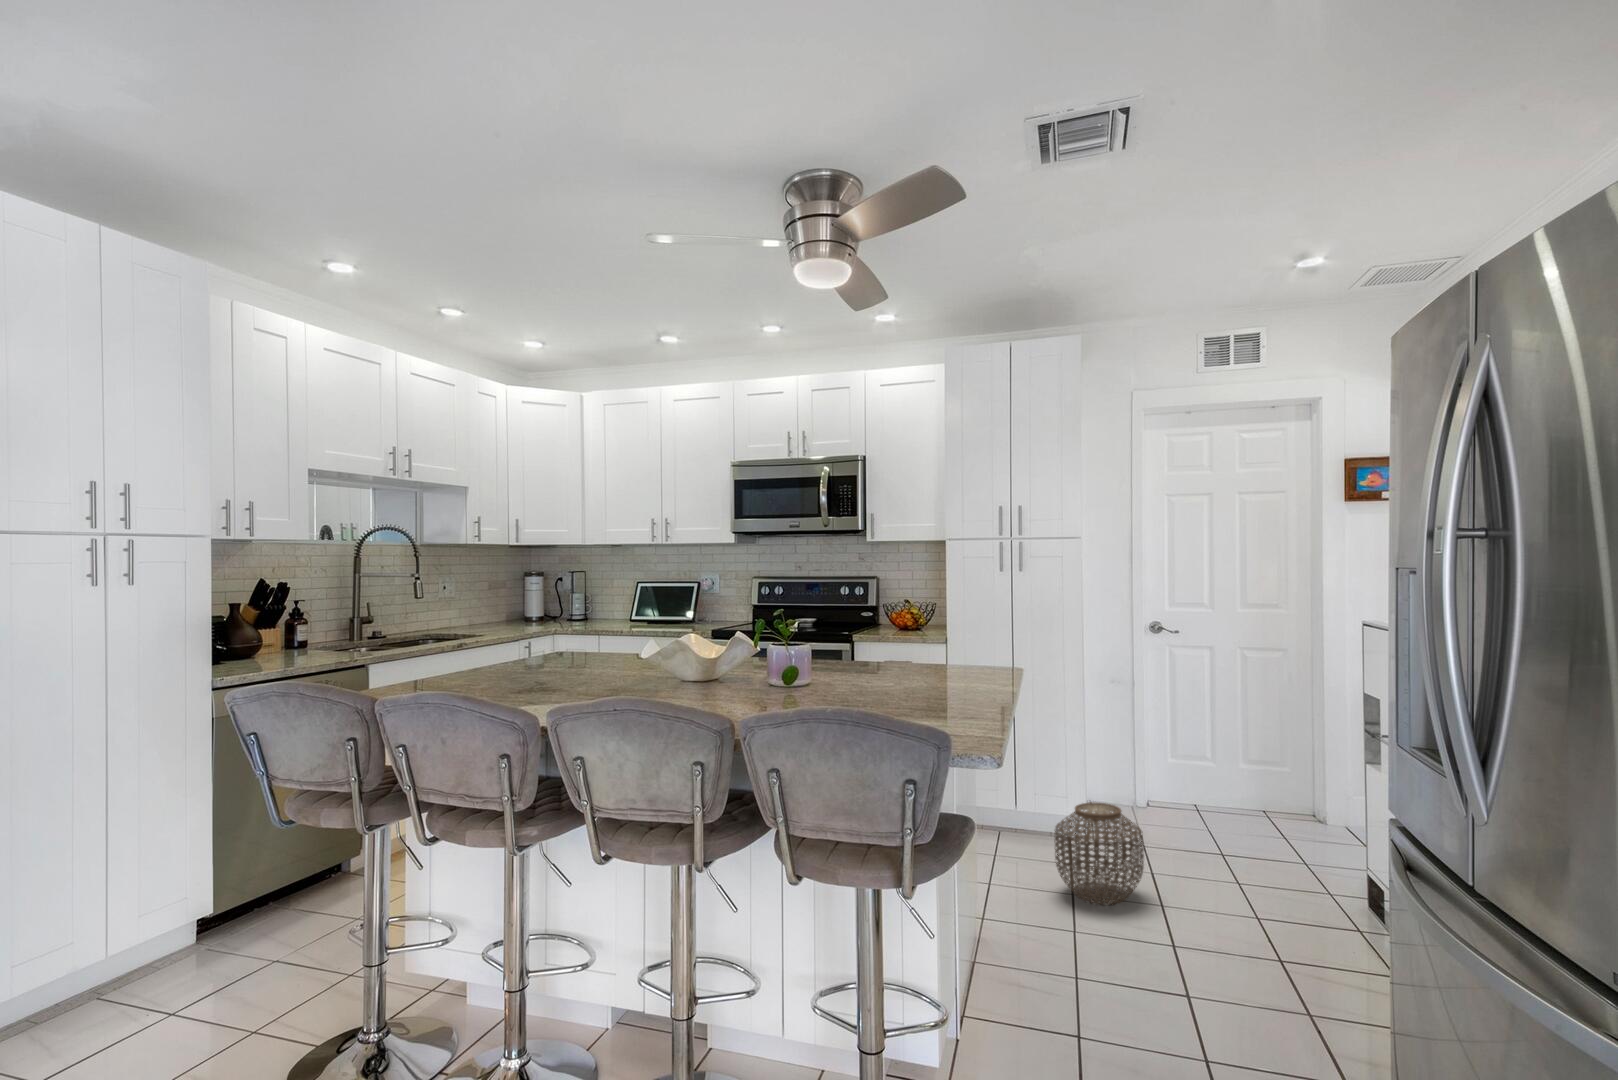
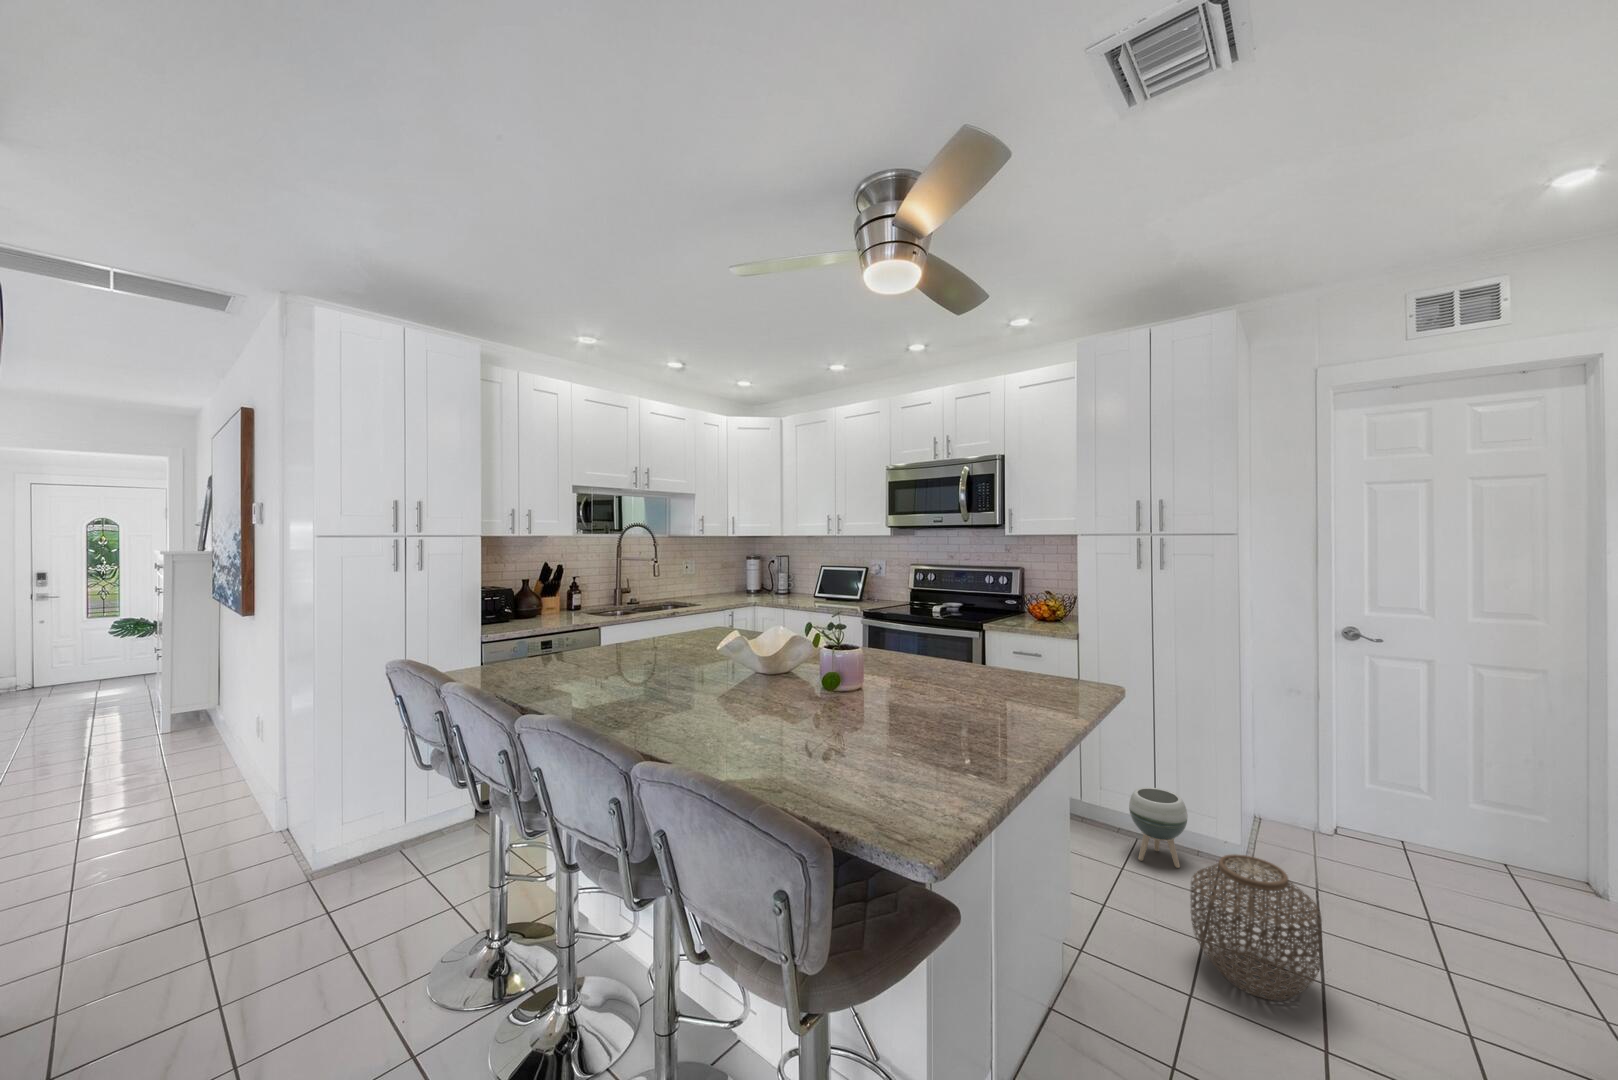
planter: none [997,779,1046,845] -> present [1129,787,1188,868]

